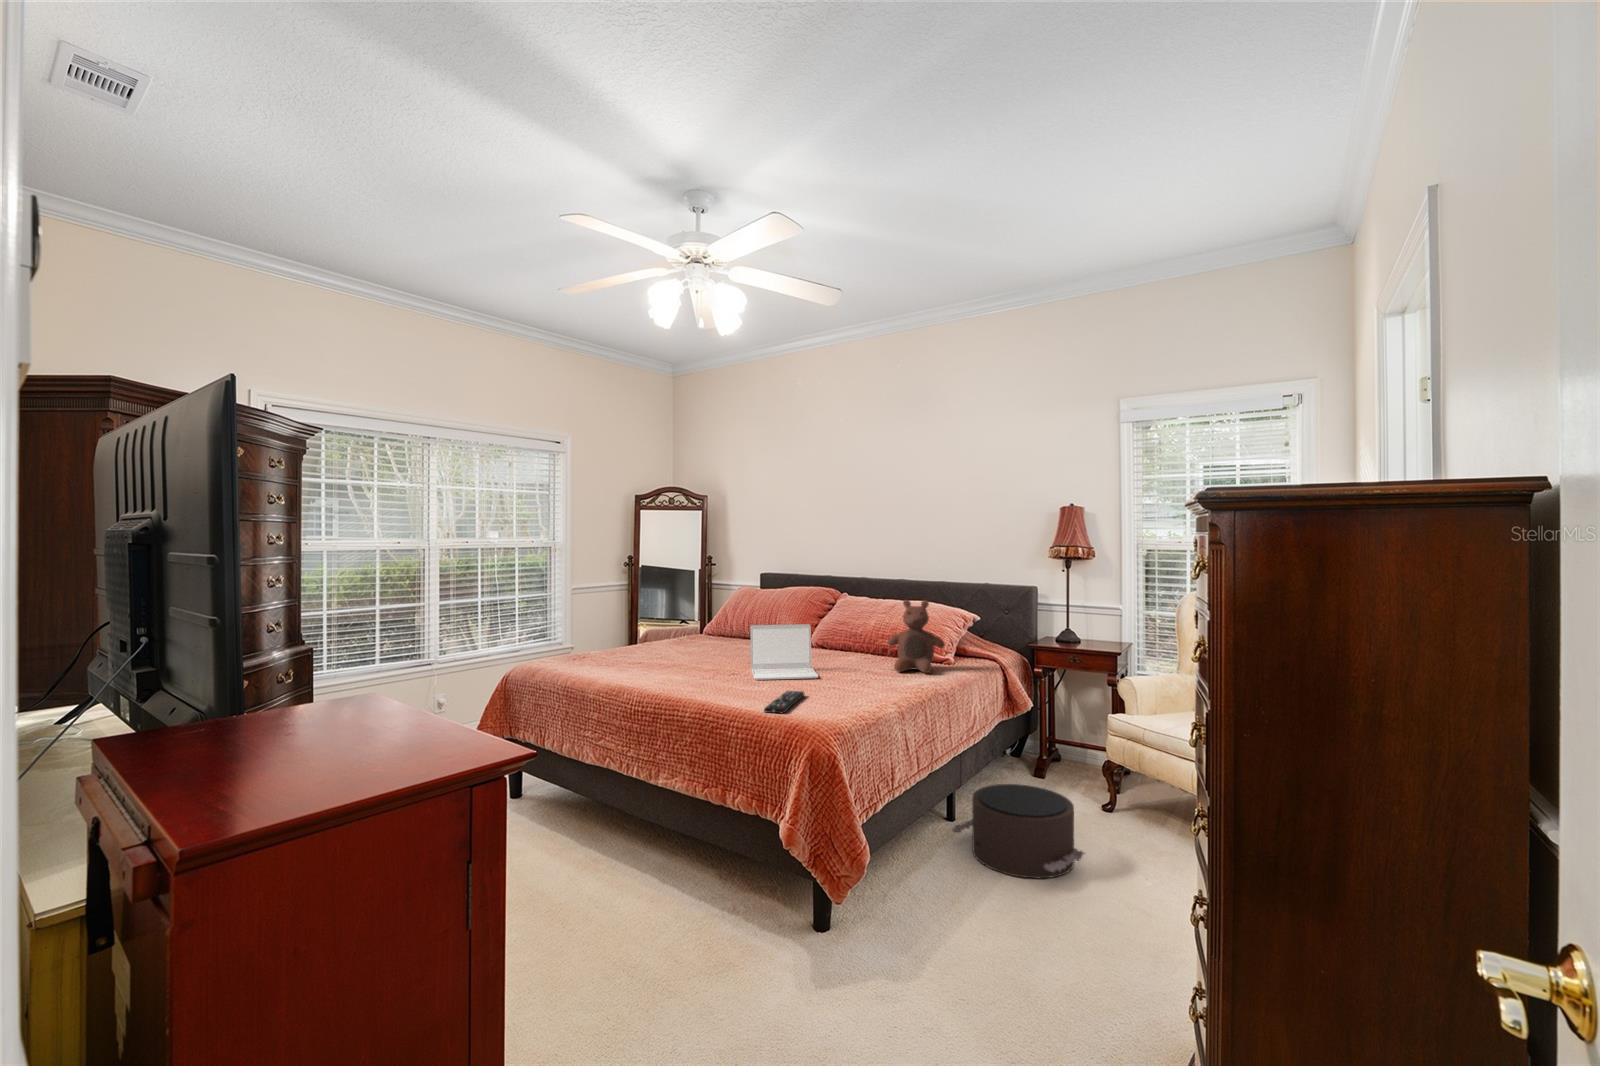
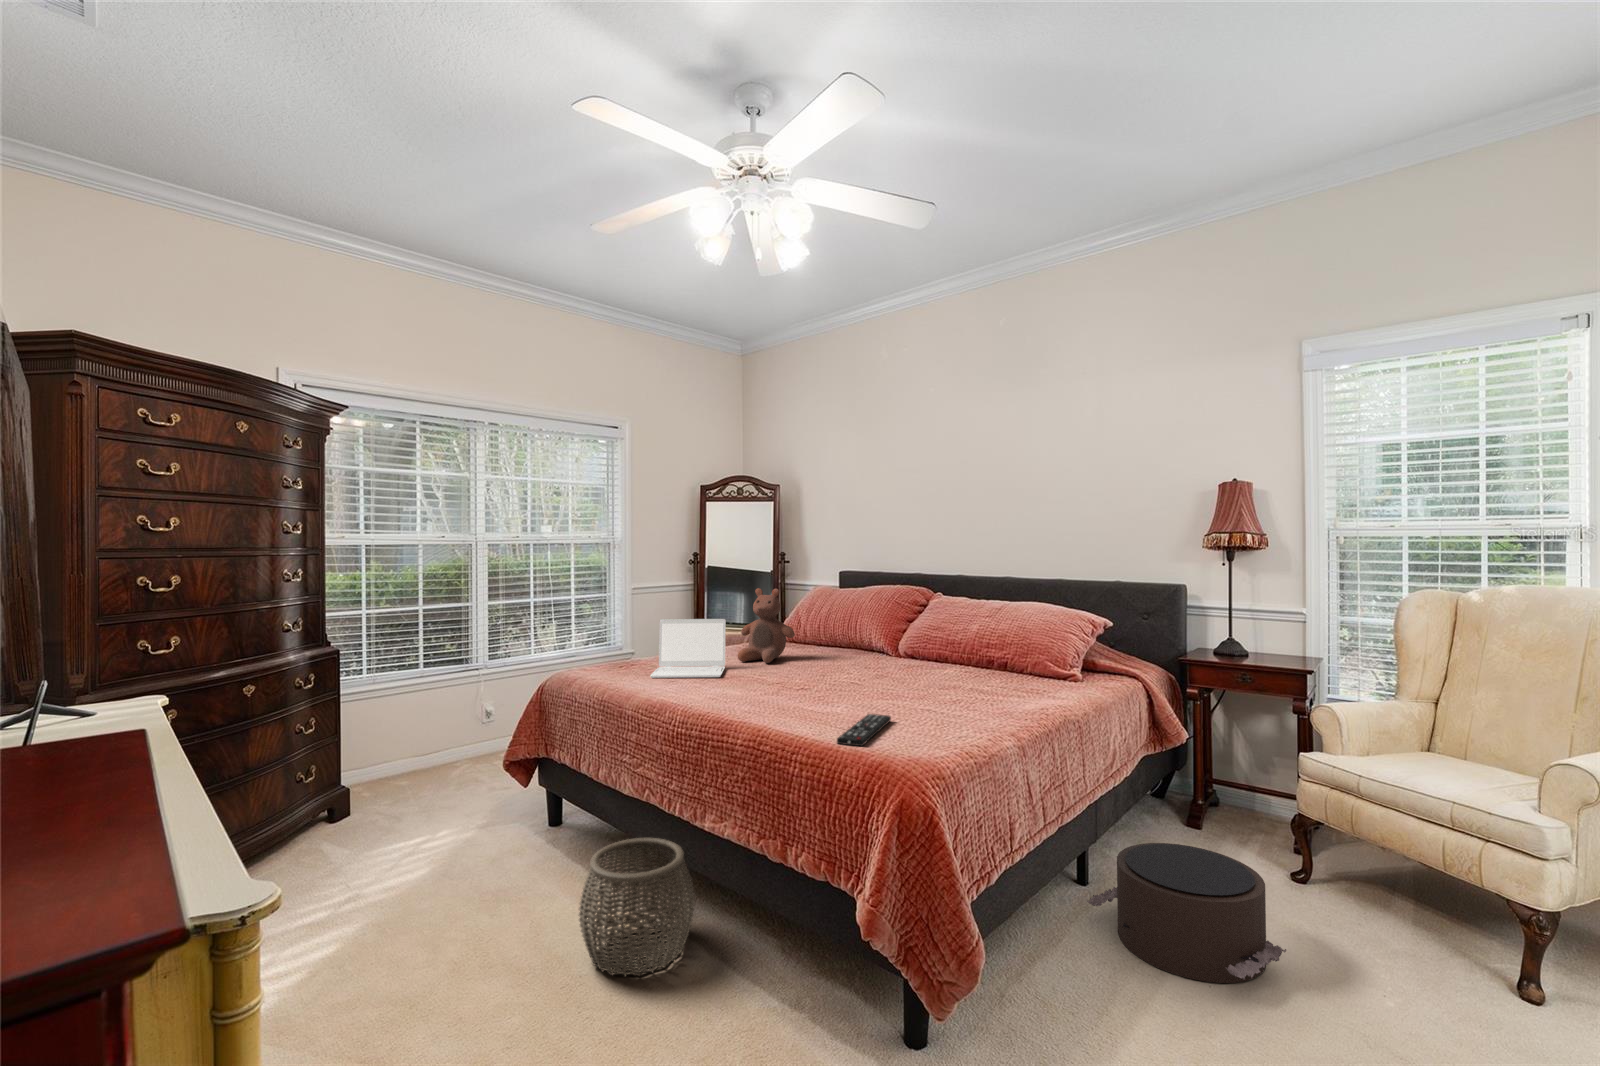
stuffed bear: present [888,600,945,673] -> present [737,588,795,663]
laptop: present [750,624,818,680] -> present [650,619,726,678]
woven basket: none [556,794,650,900] -> present [579,838,695,976]

